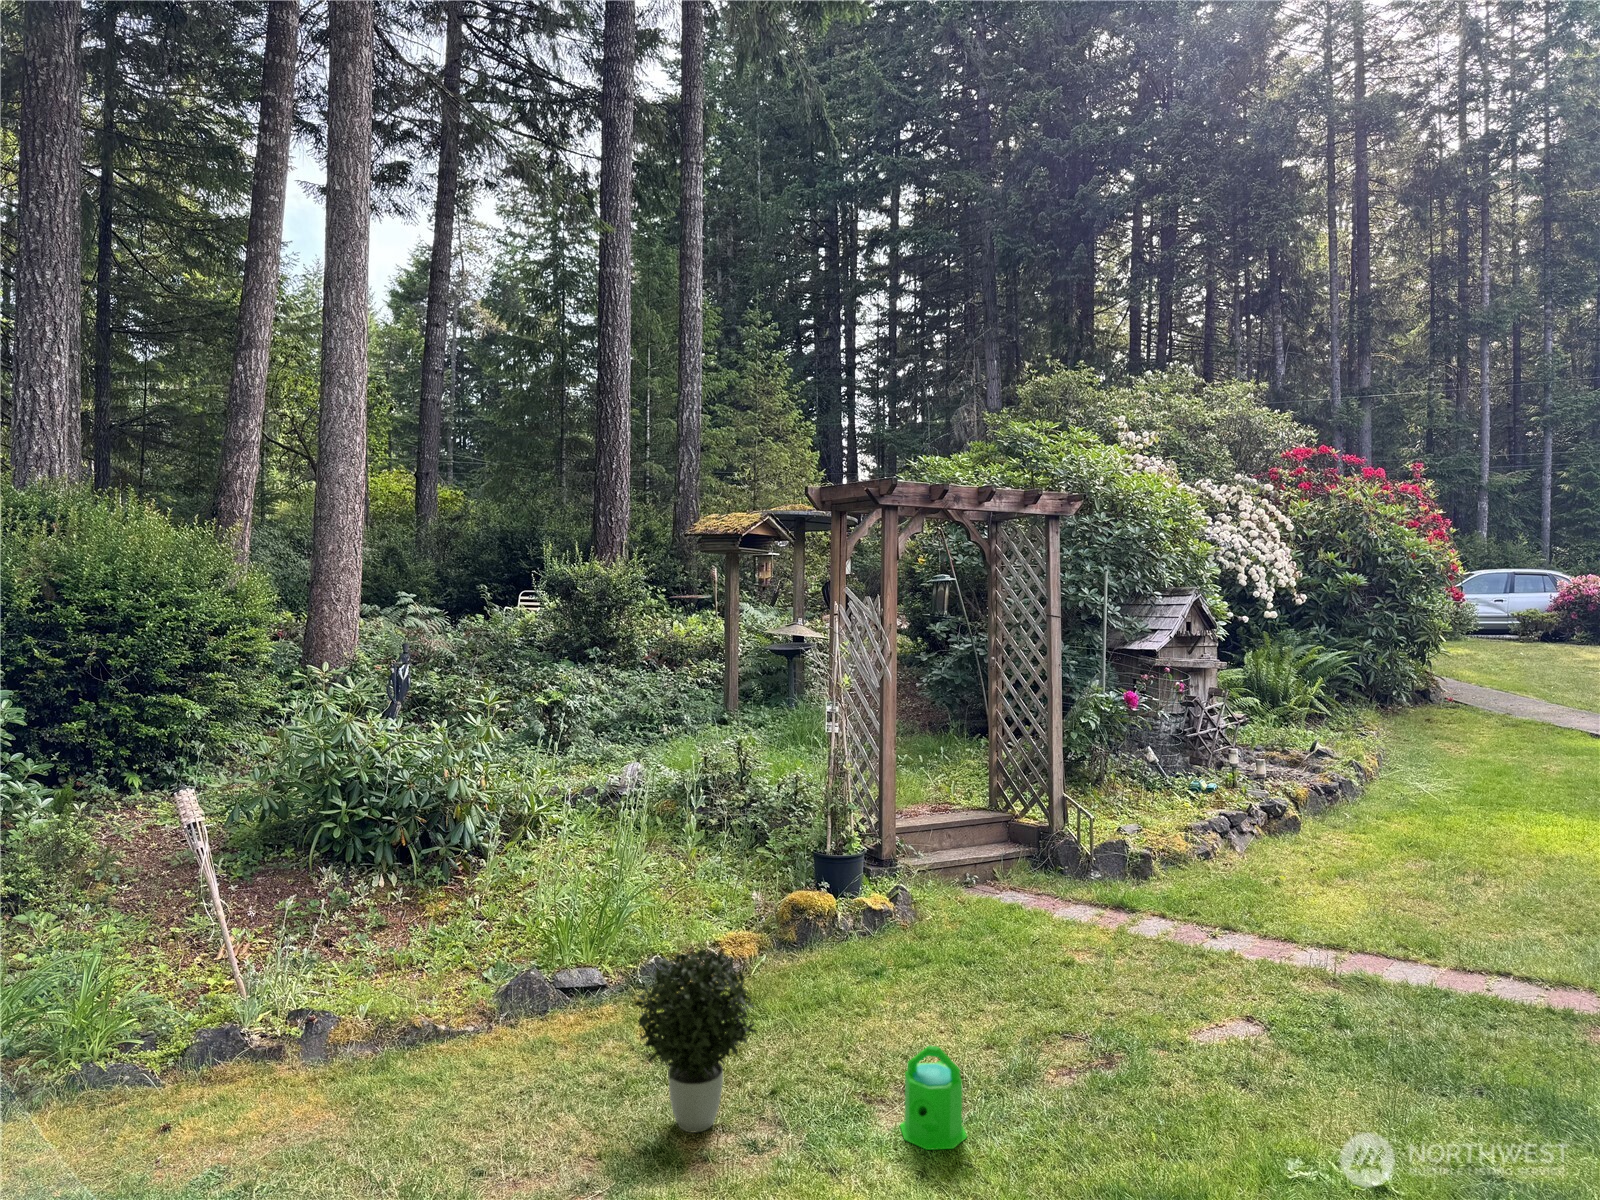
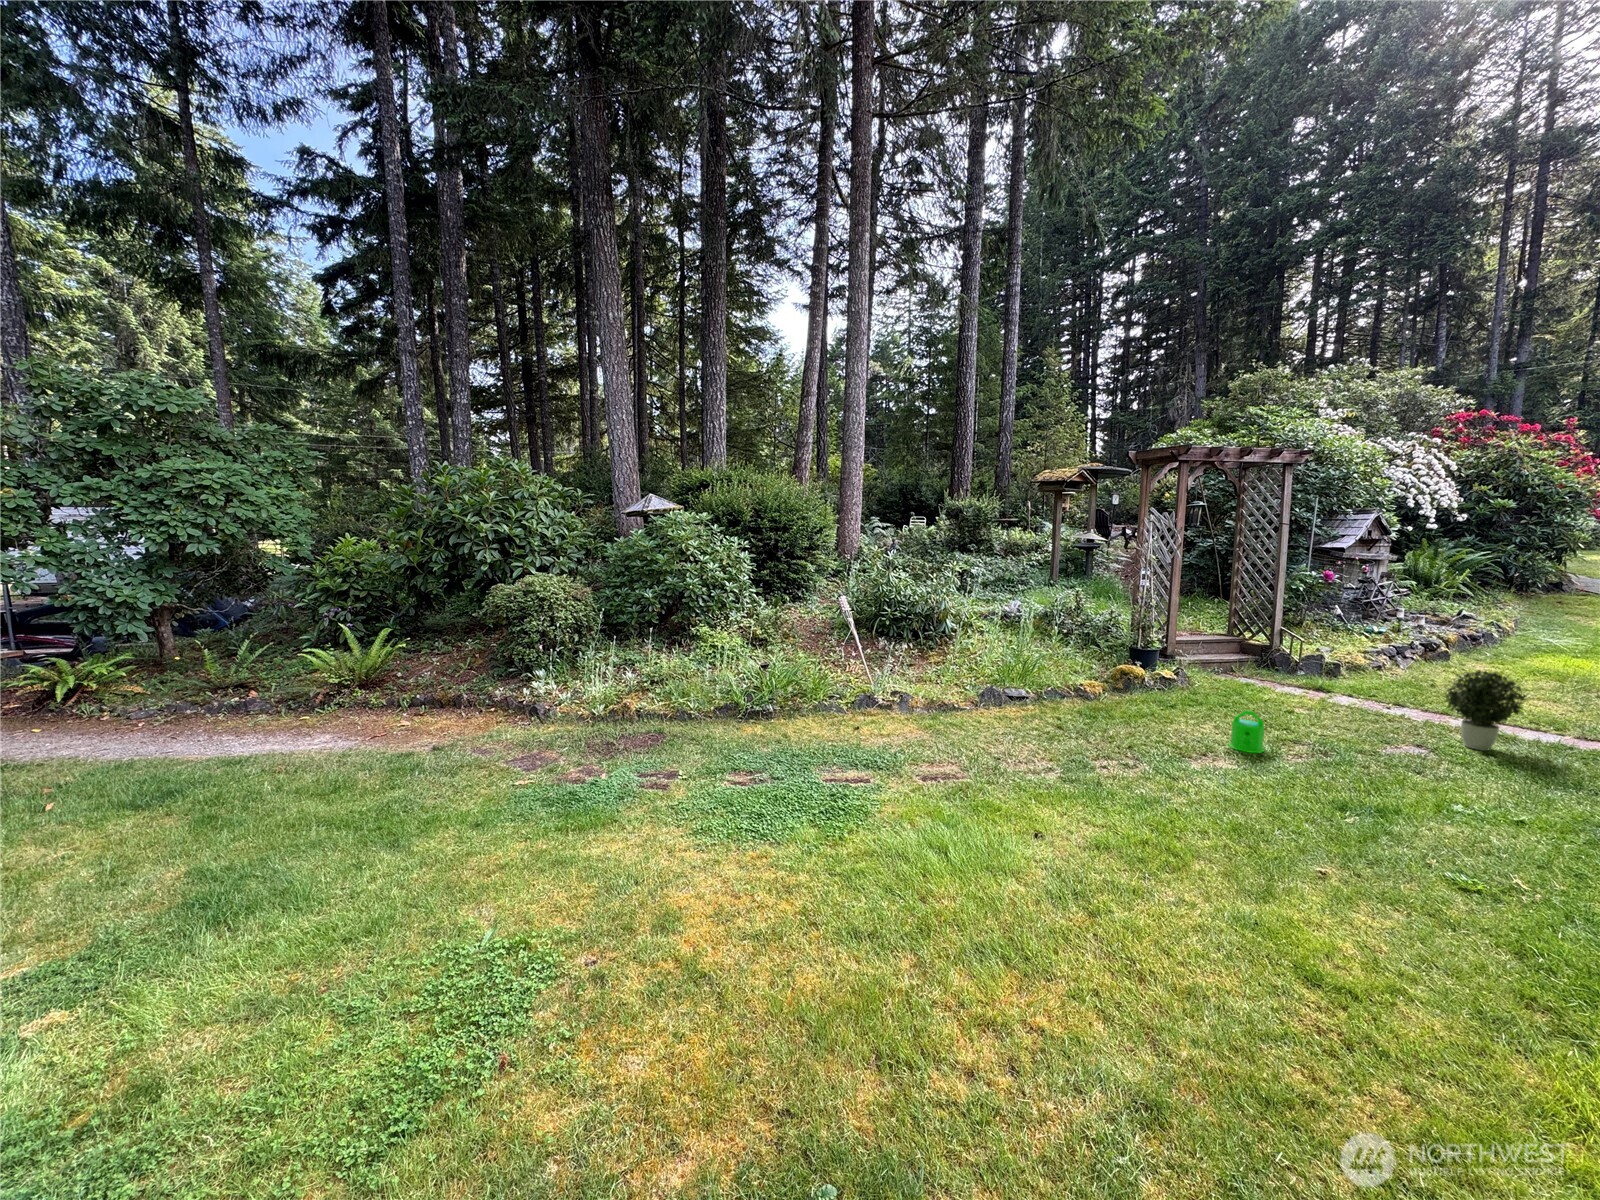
potted plant: present [635,950,757,1133] -> present [1445,670,1527,751]

